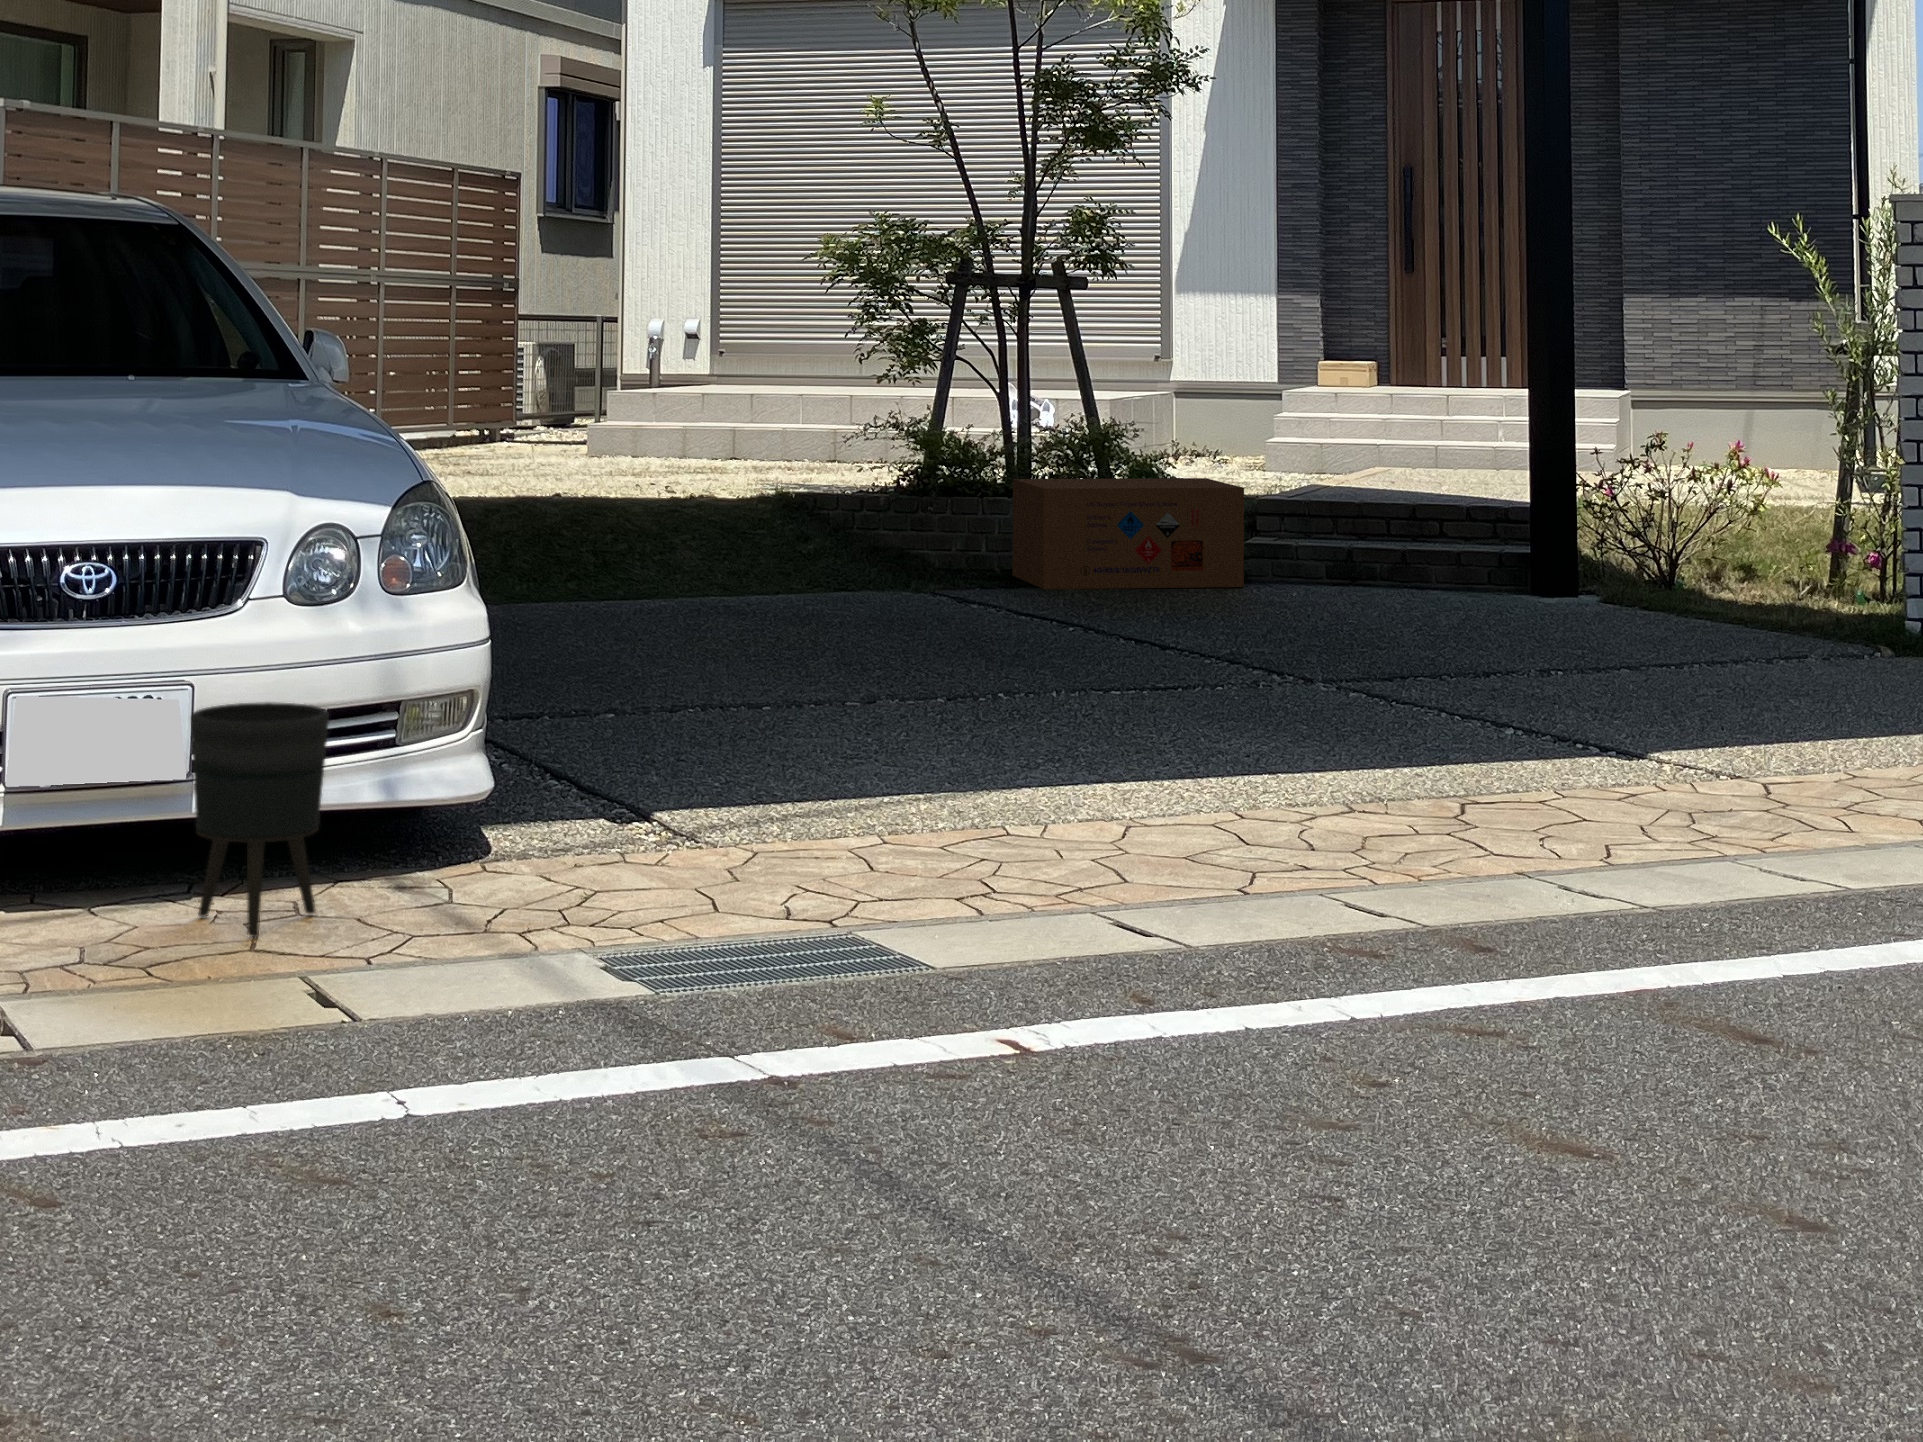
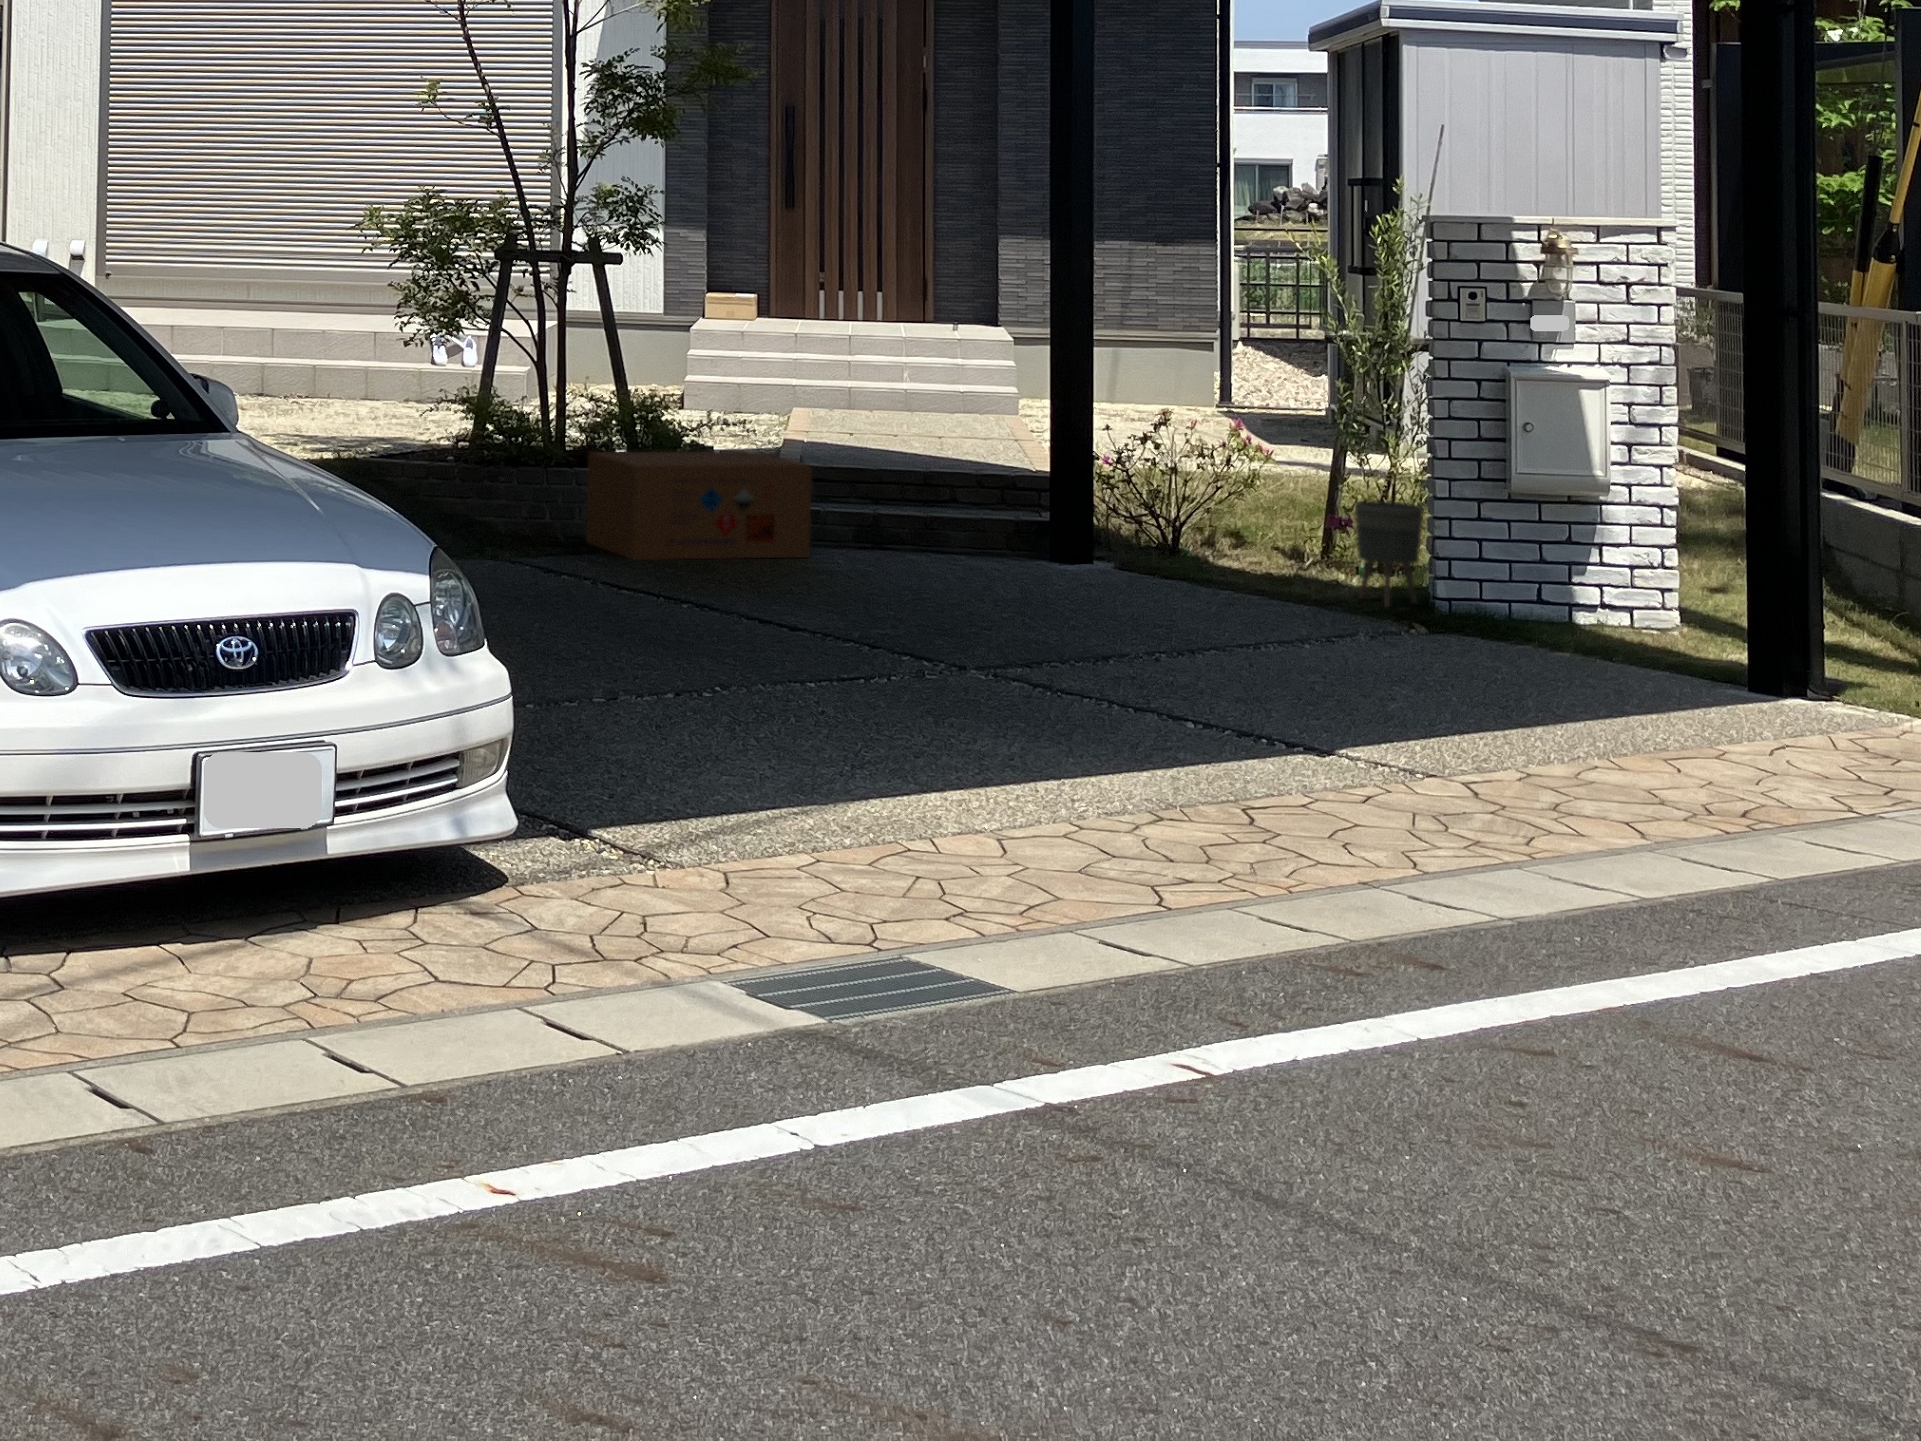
planter: present [191,702,329,937] -> present [1355,501,1424,607]

